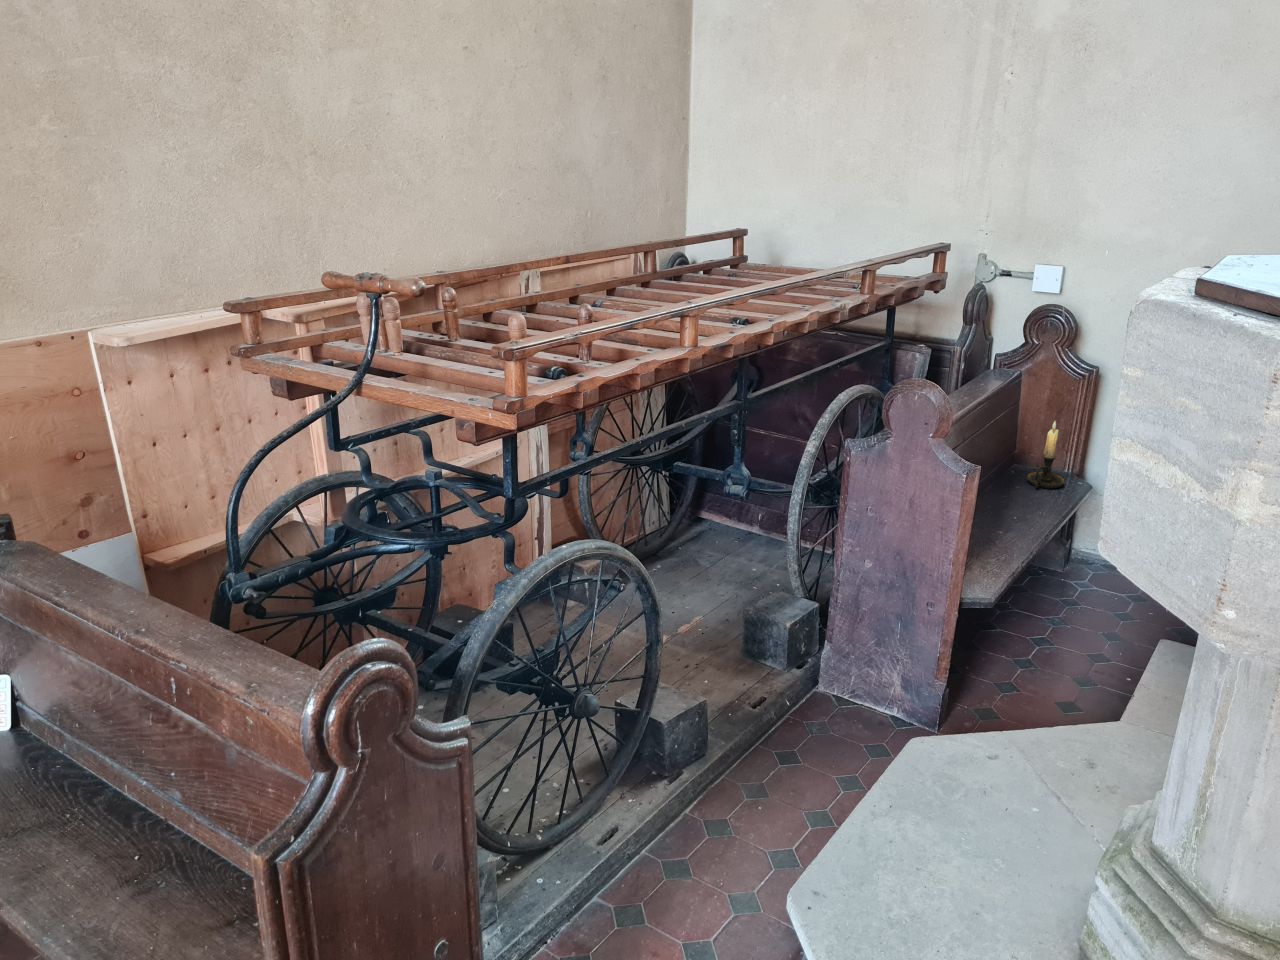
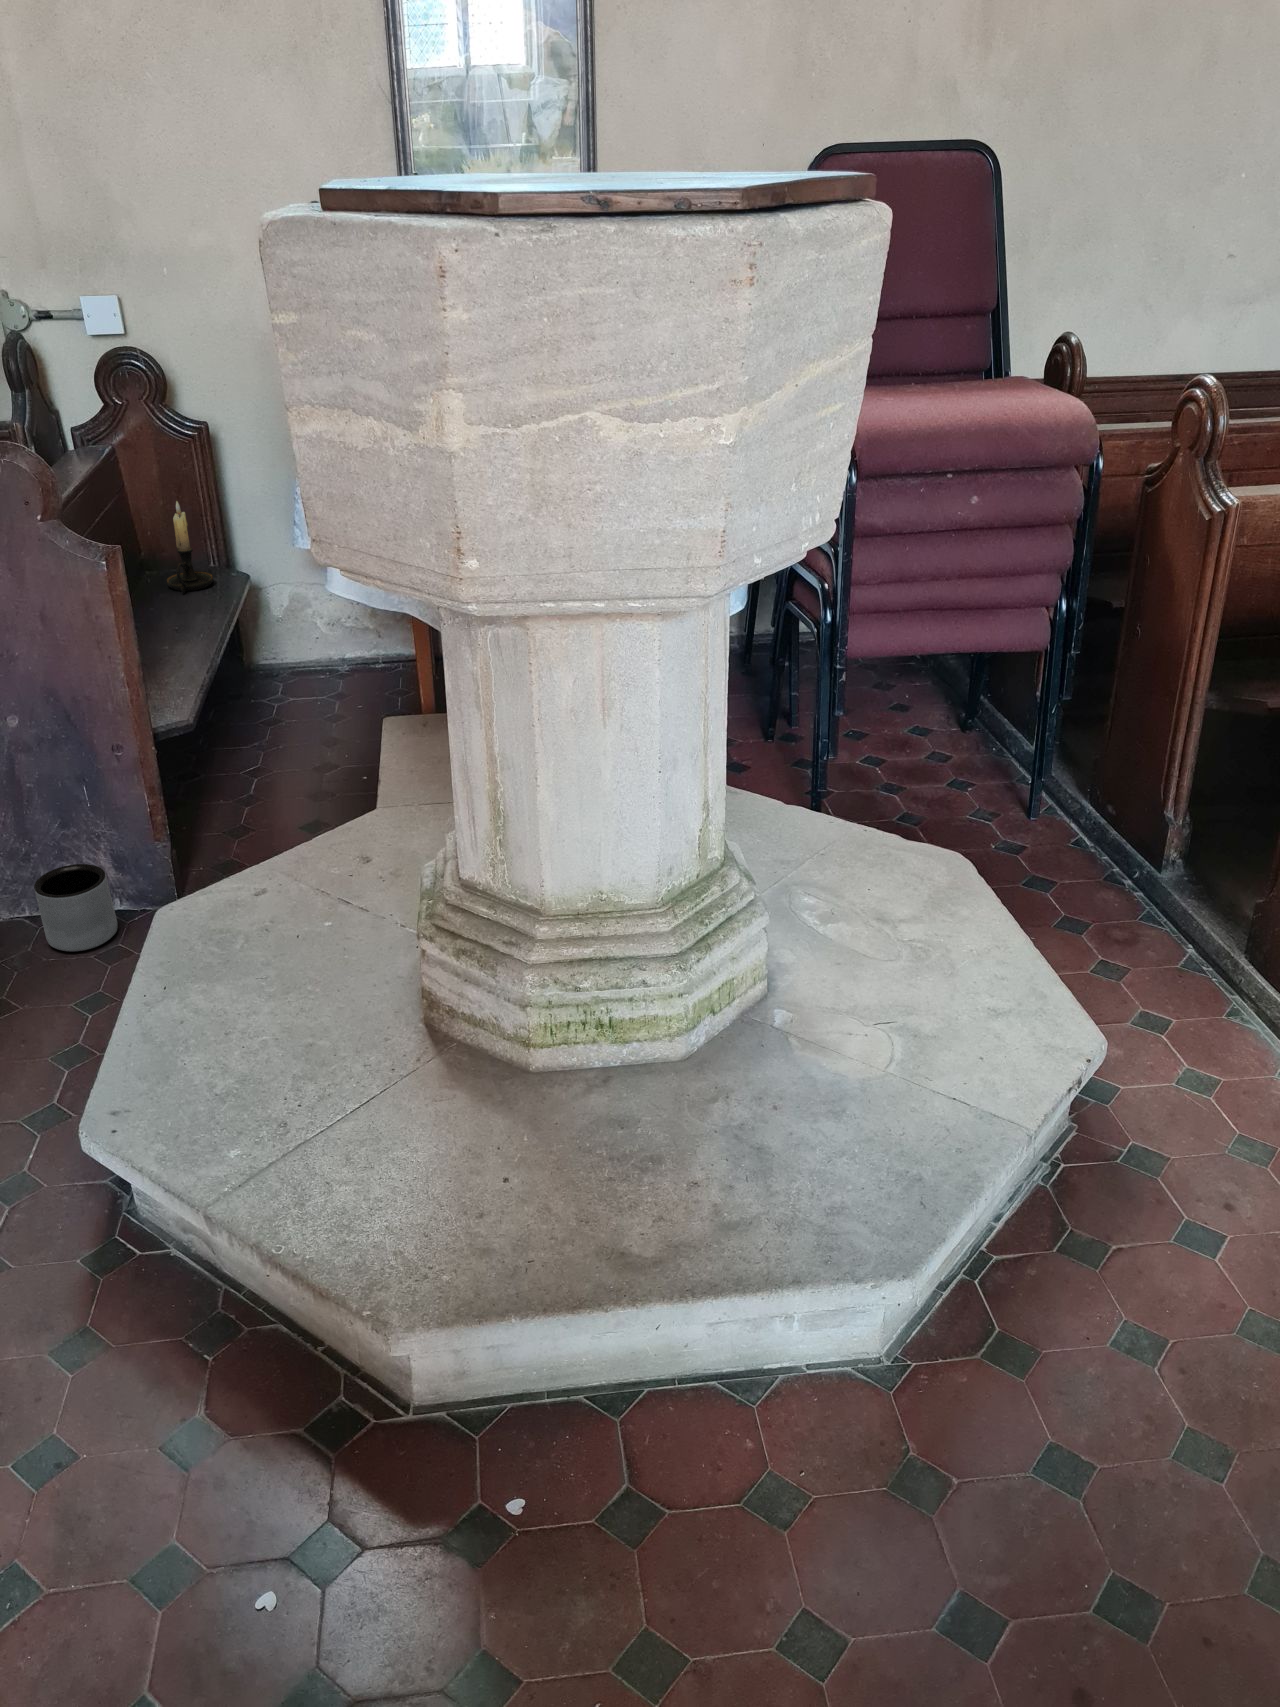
planter: none [838,673,892,740] -> present [34,864,118,952]

